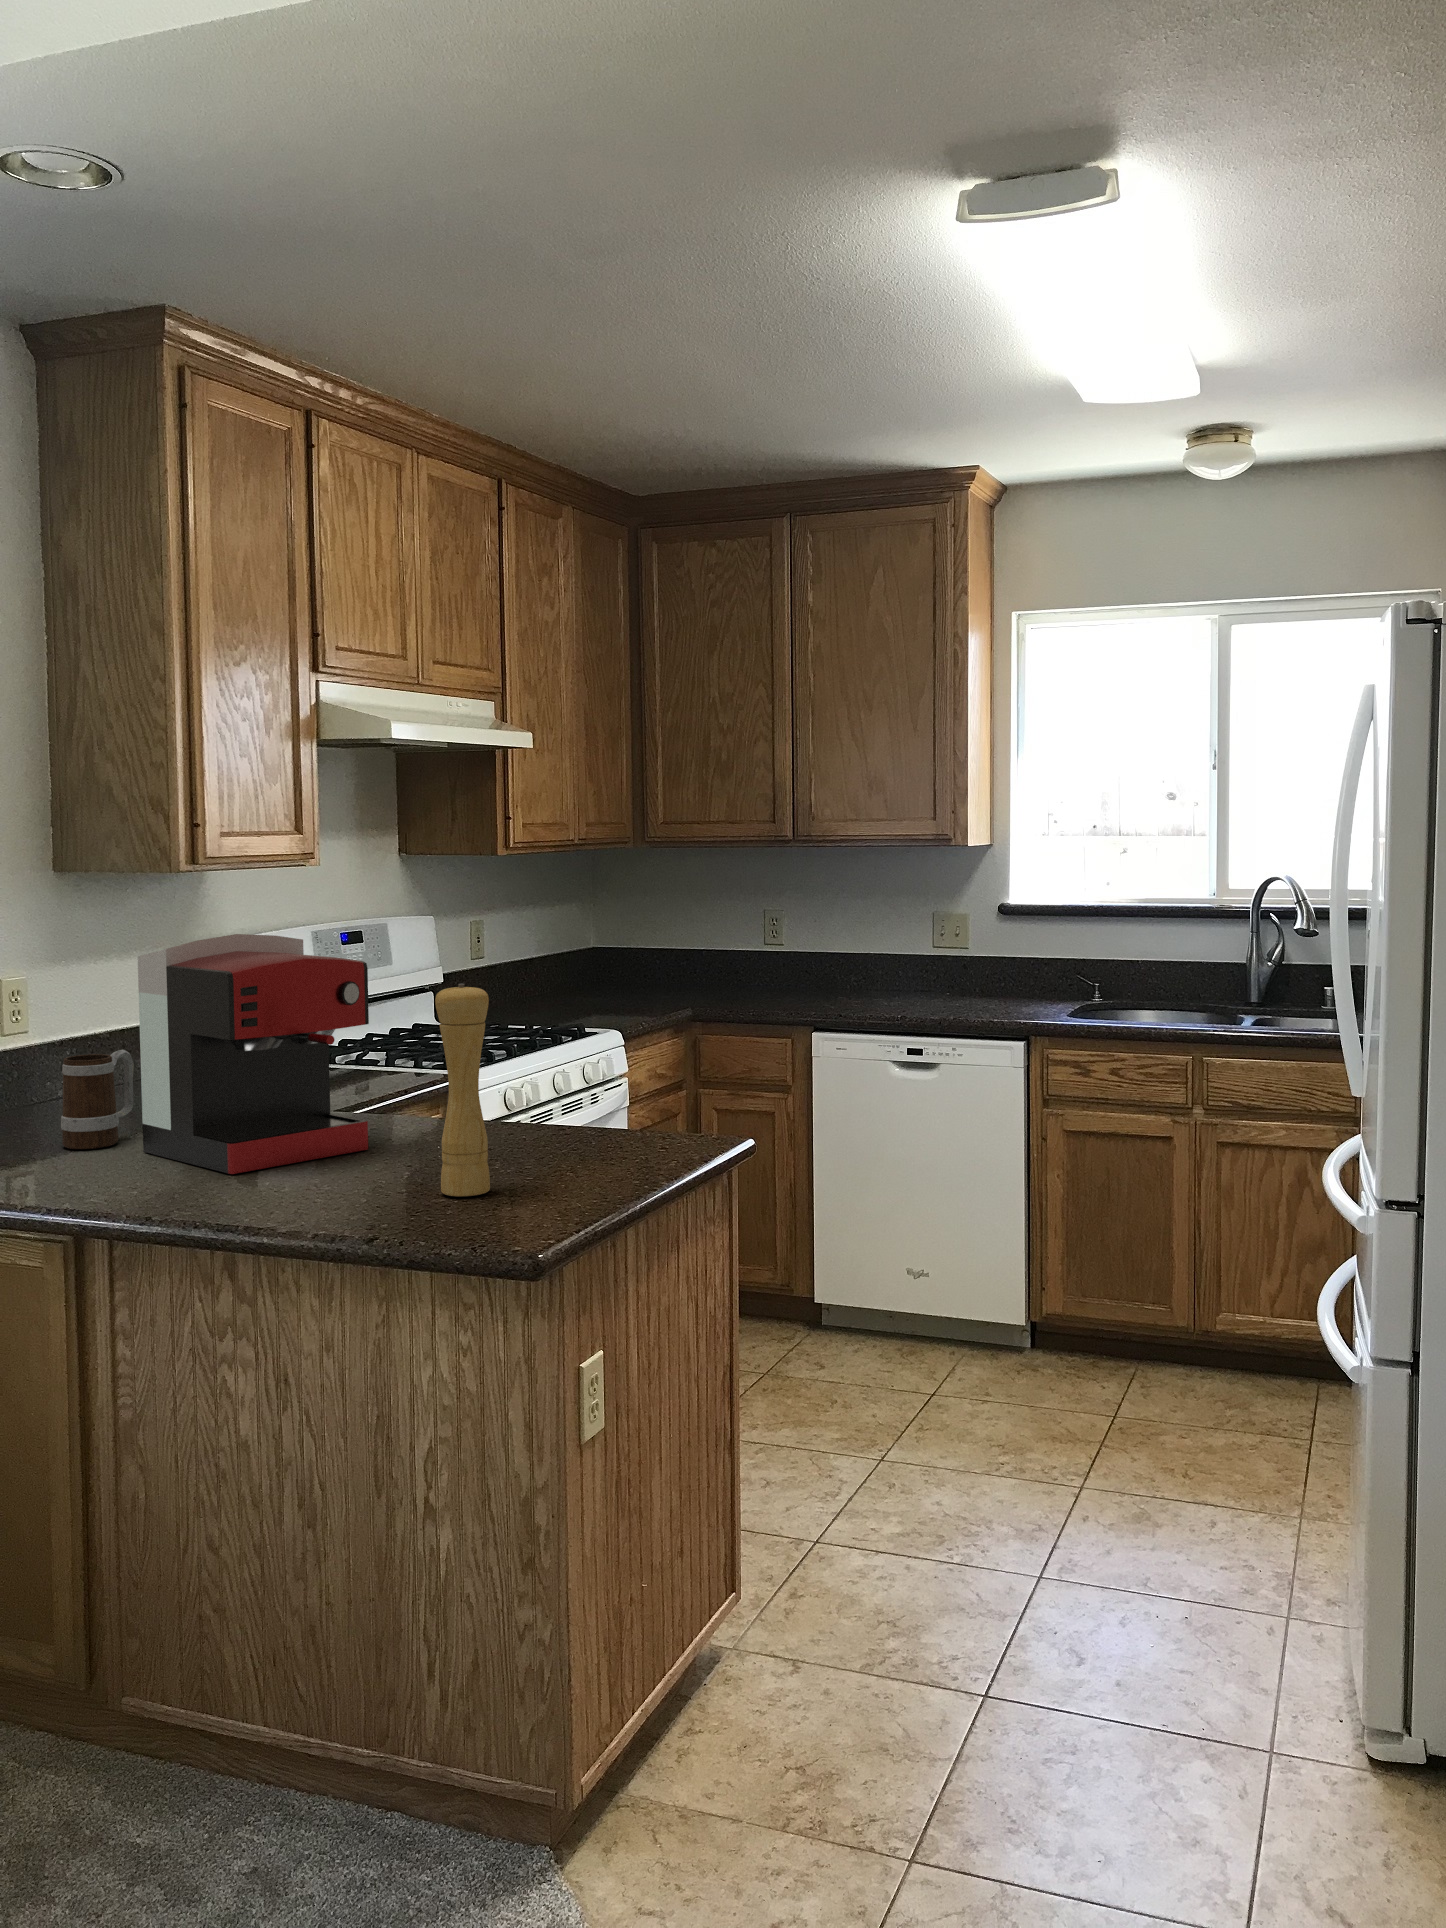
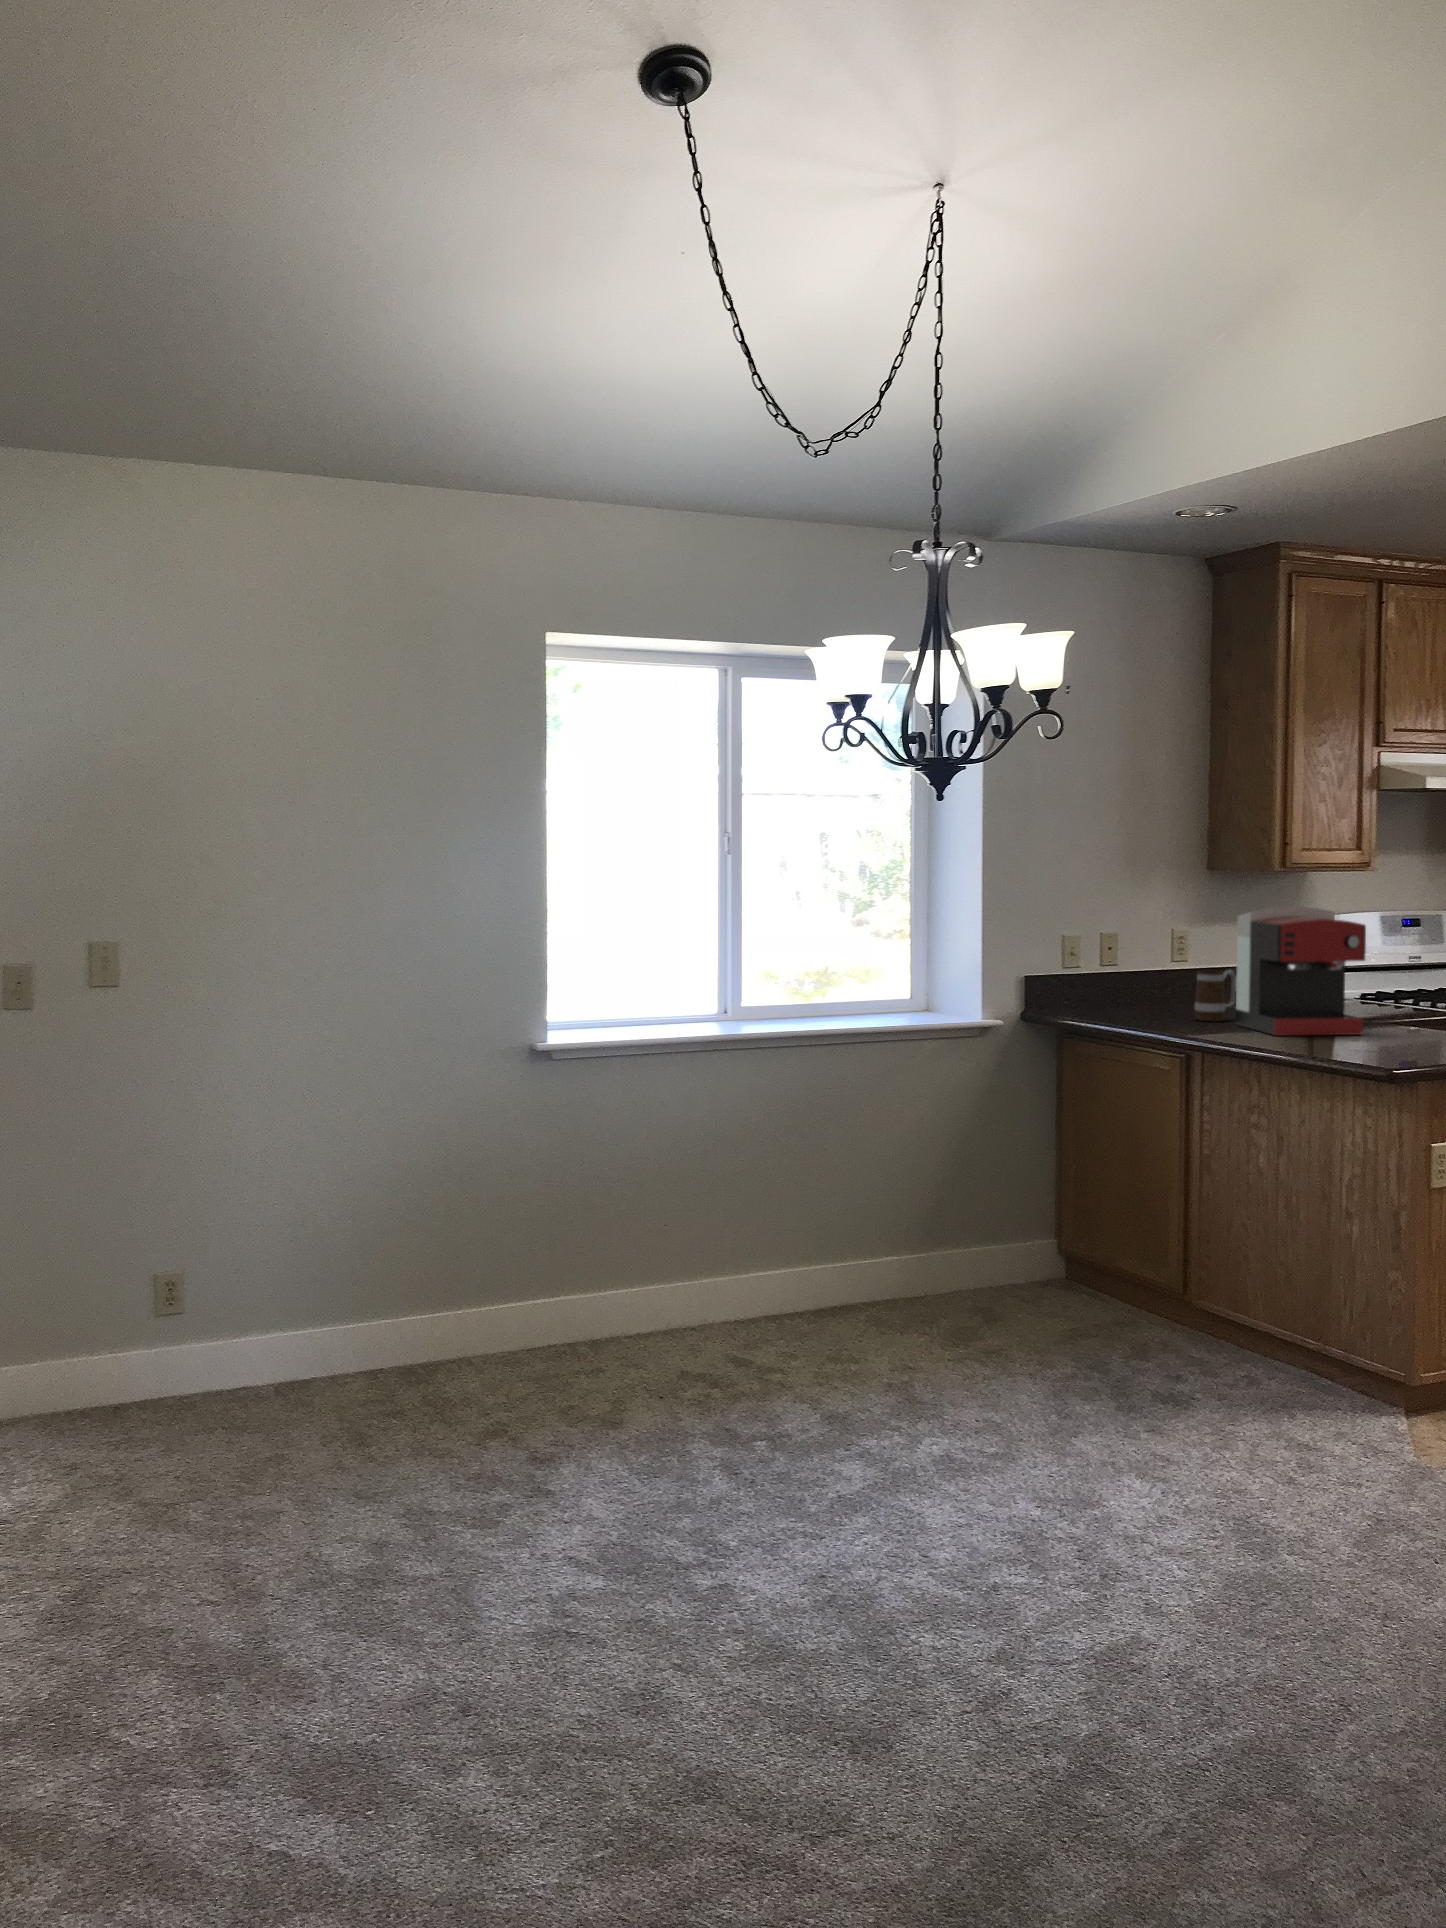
pepper mill: present [435,984,490,1196] -> none [1383,934,1417,1054]

